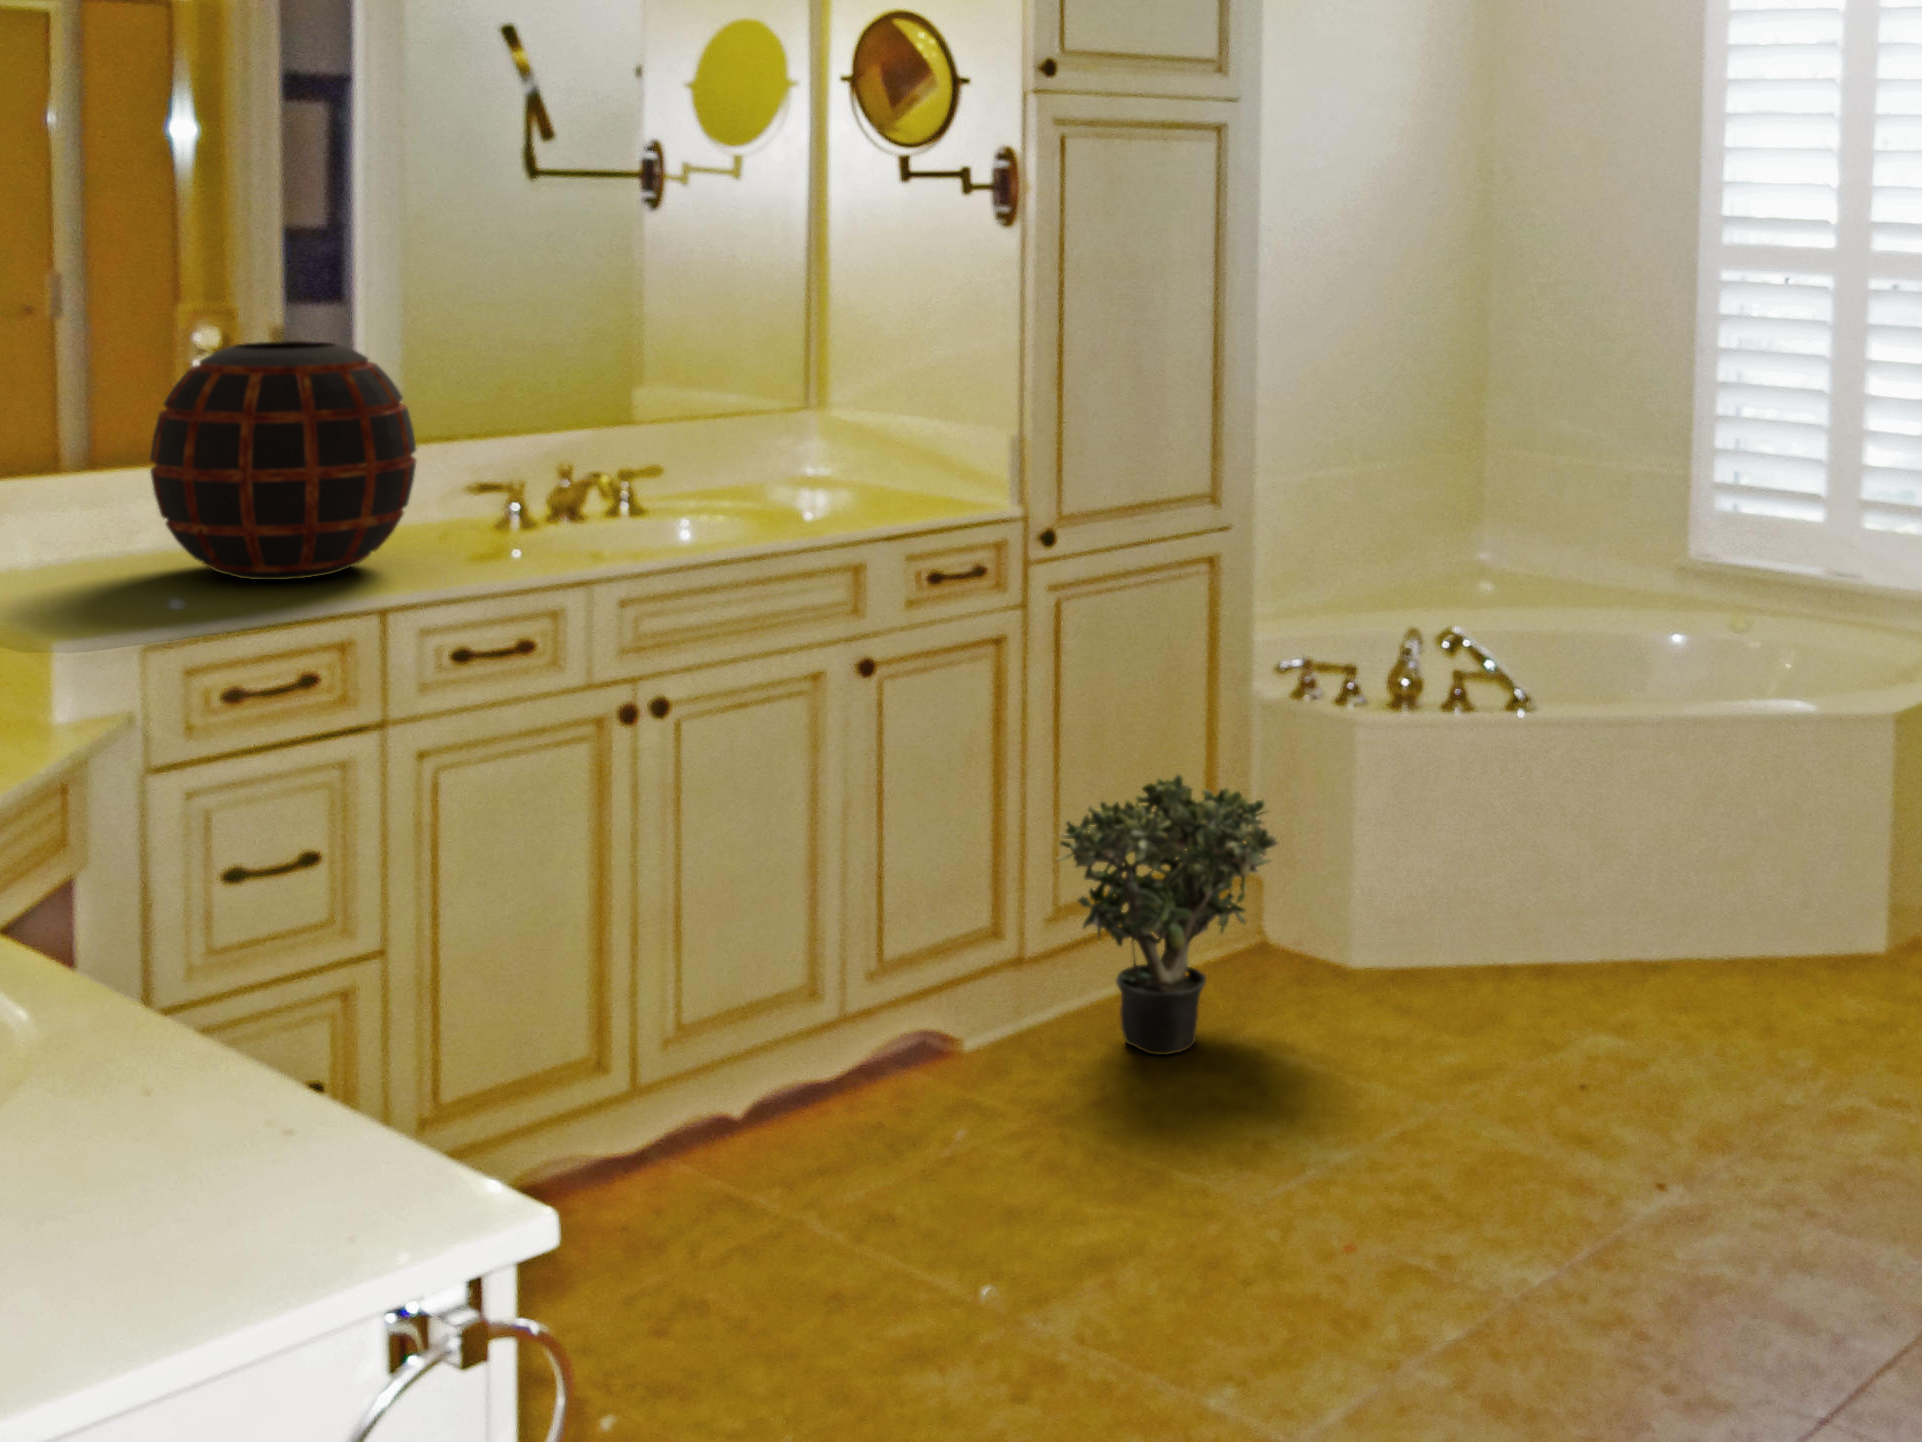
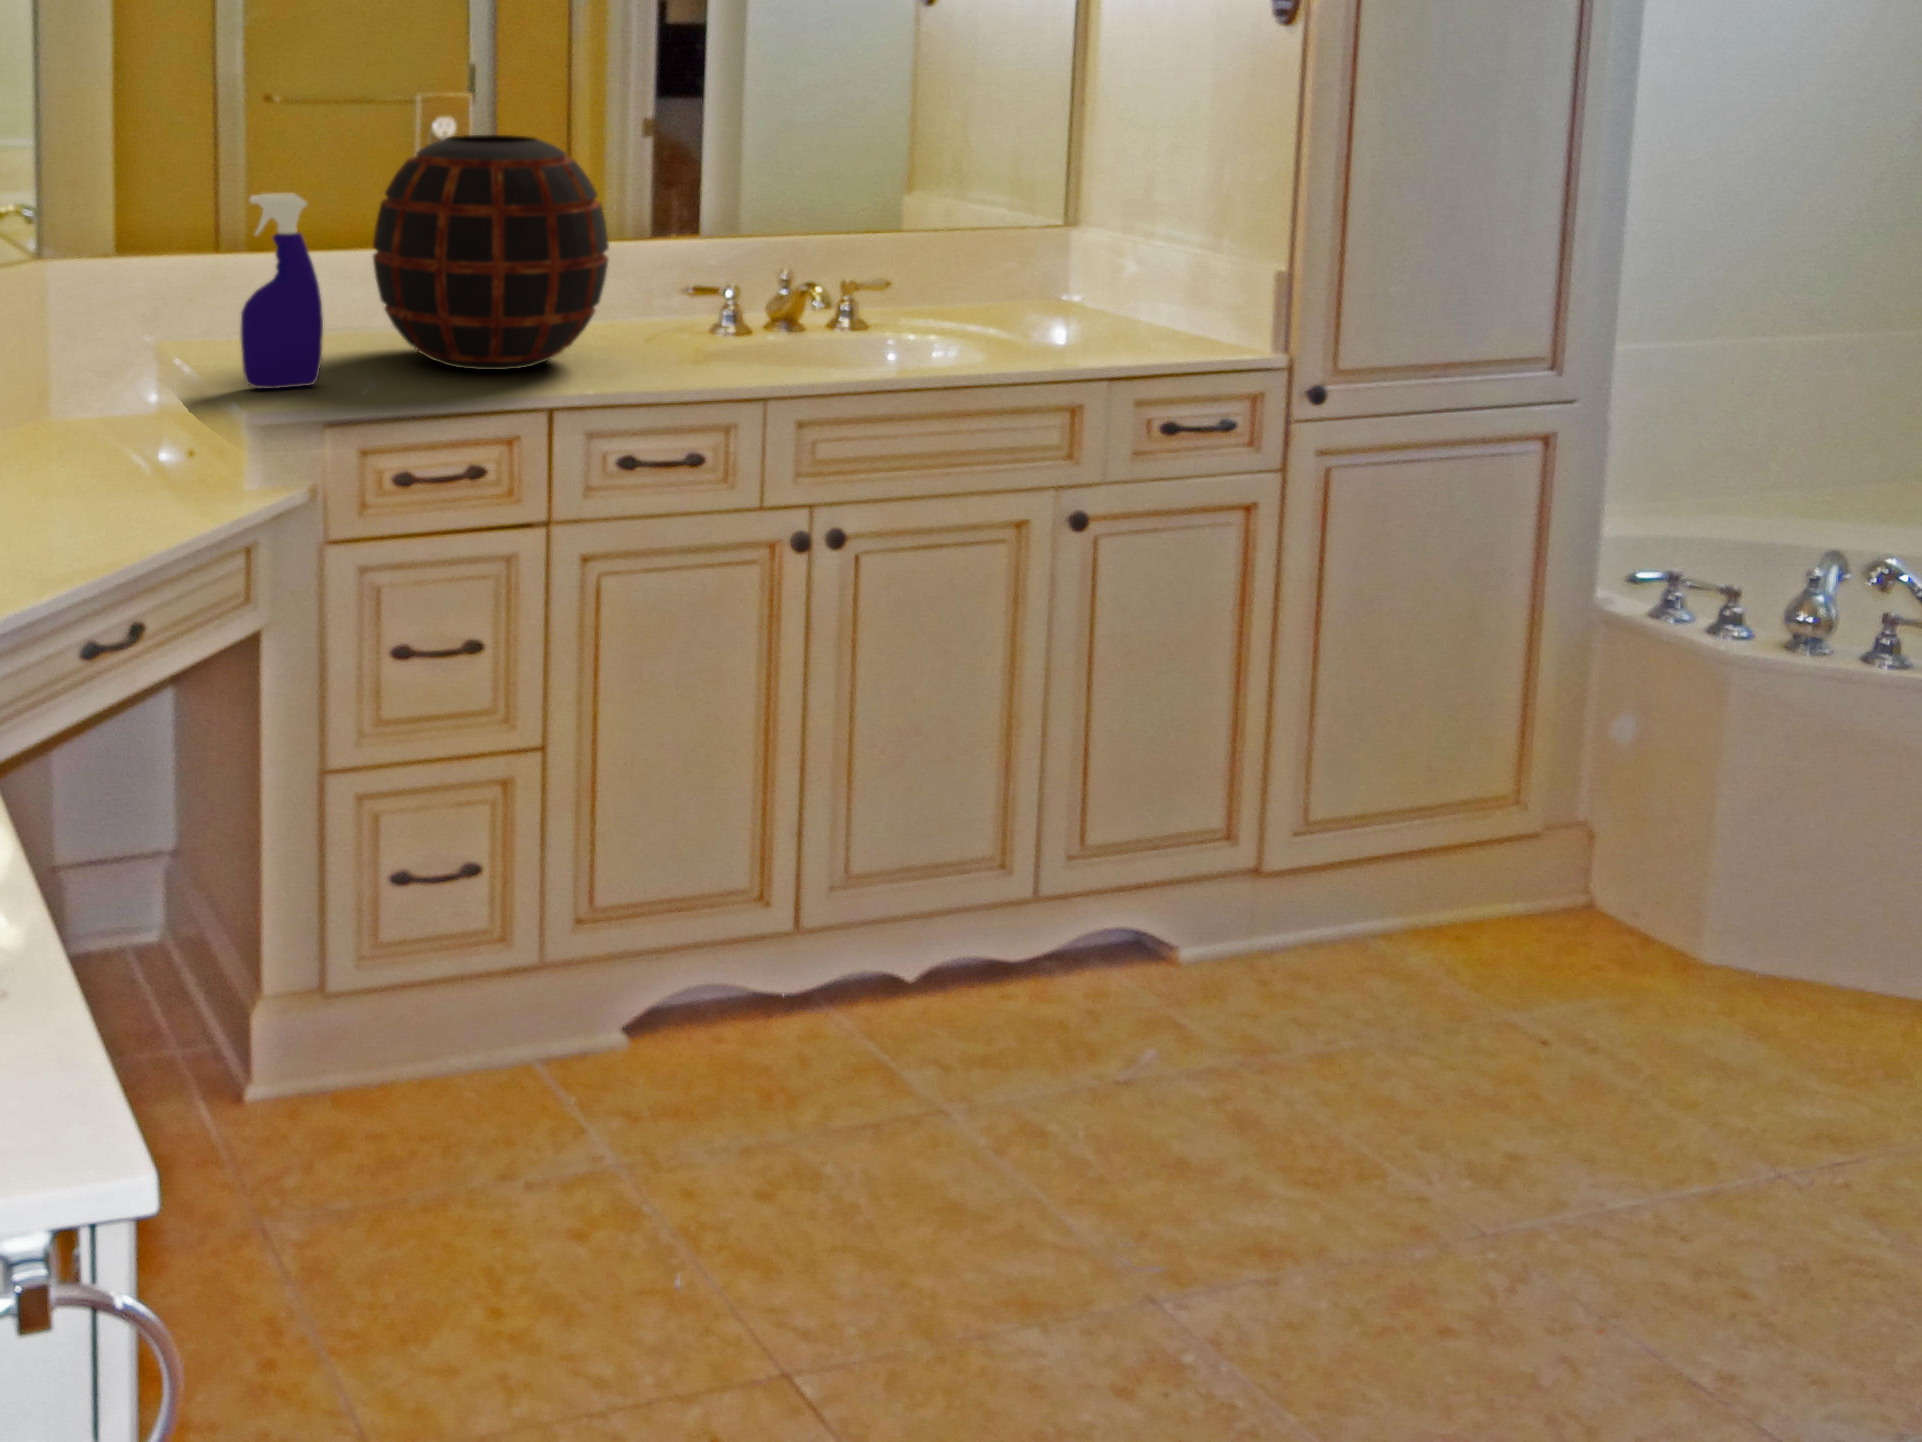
spray bottle: none [18,409,115,620] -> present [241,194,323,389]
potted plant: present [1058,775,1278,1055] -> none [1294,697,1588,1025]

